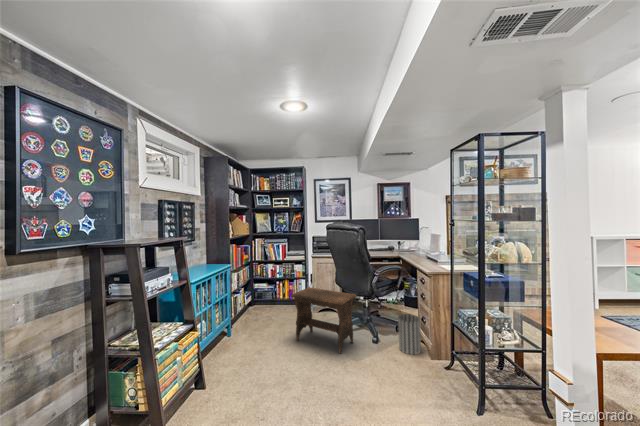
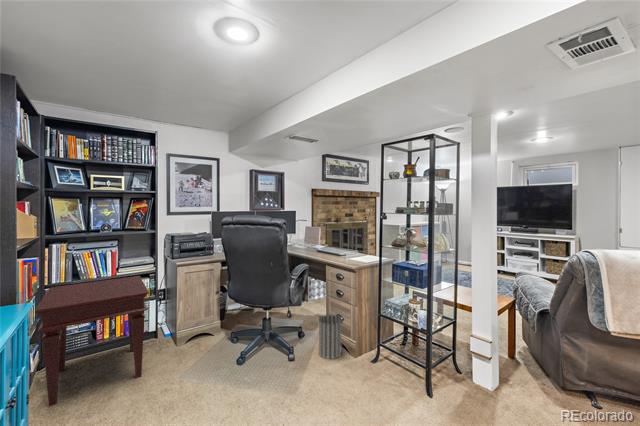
side table: none [239,262,295,322] -> present [35,276,149,406]
footstool: present [291,287,356,354] -> none [181,307,274,399]

